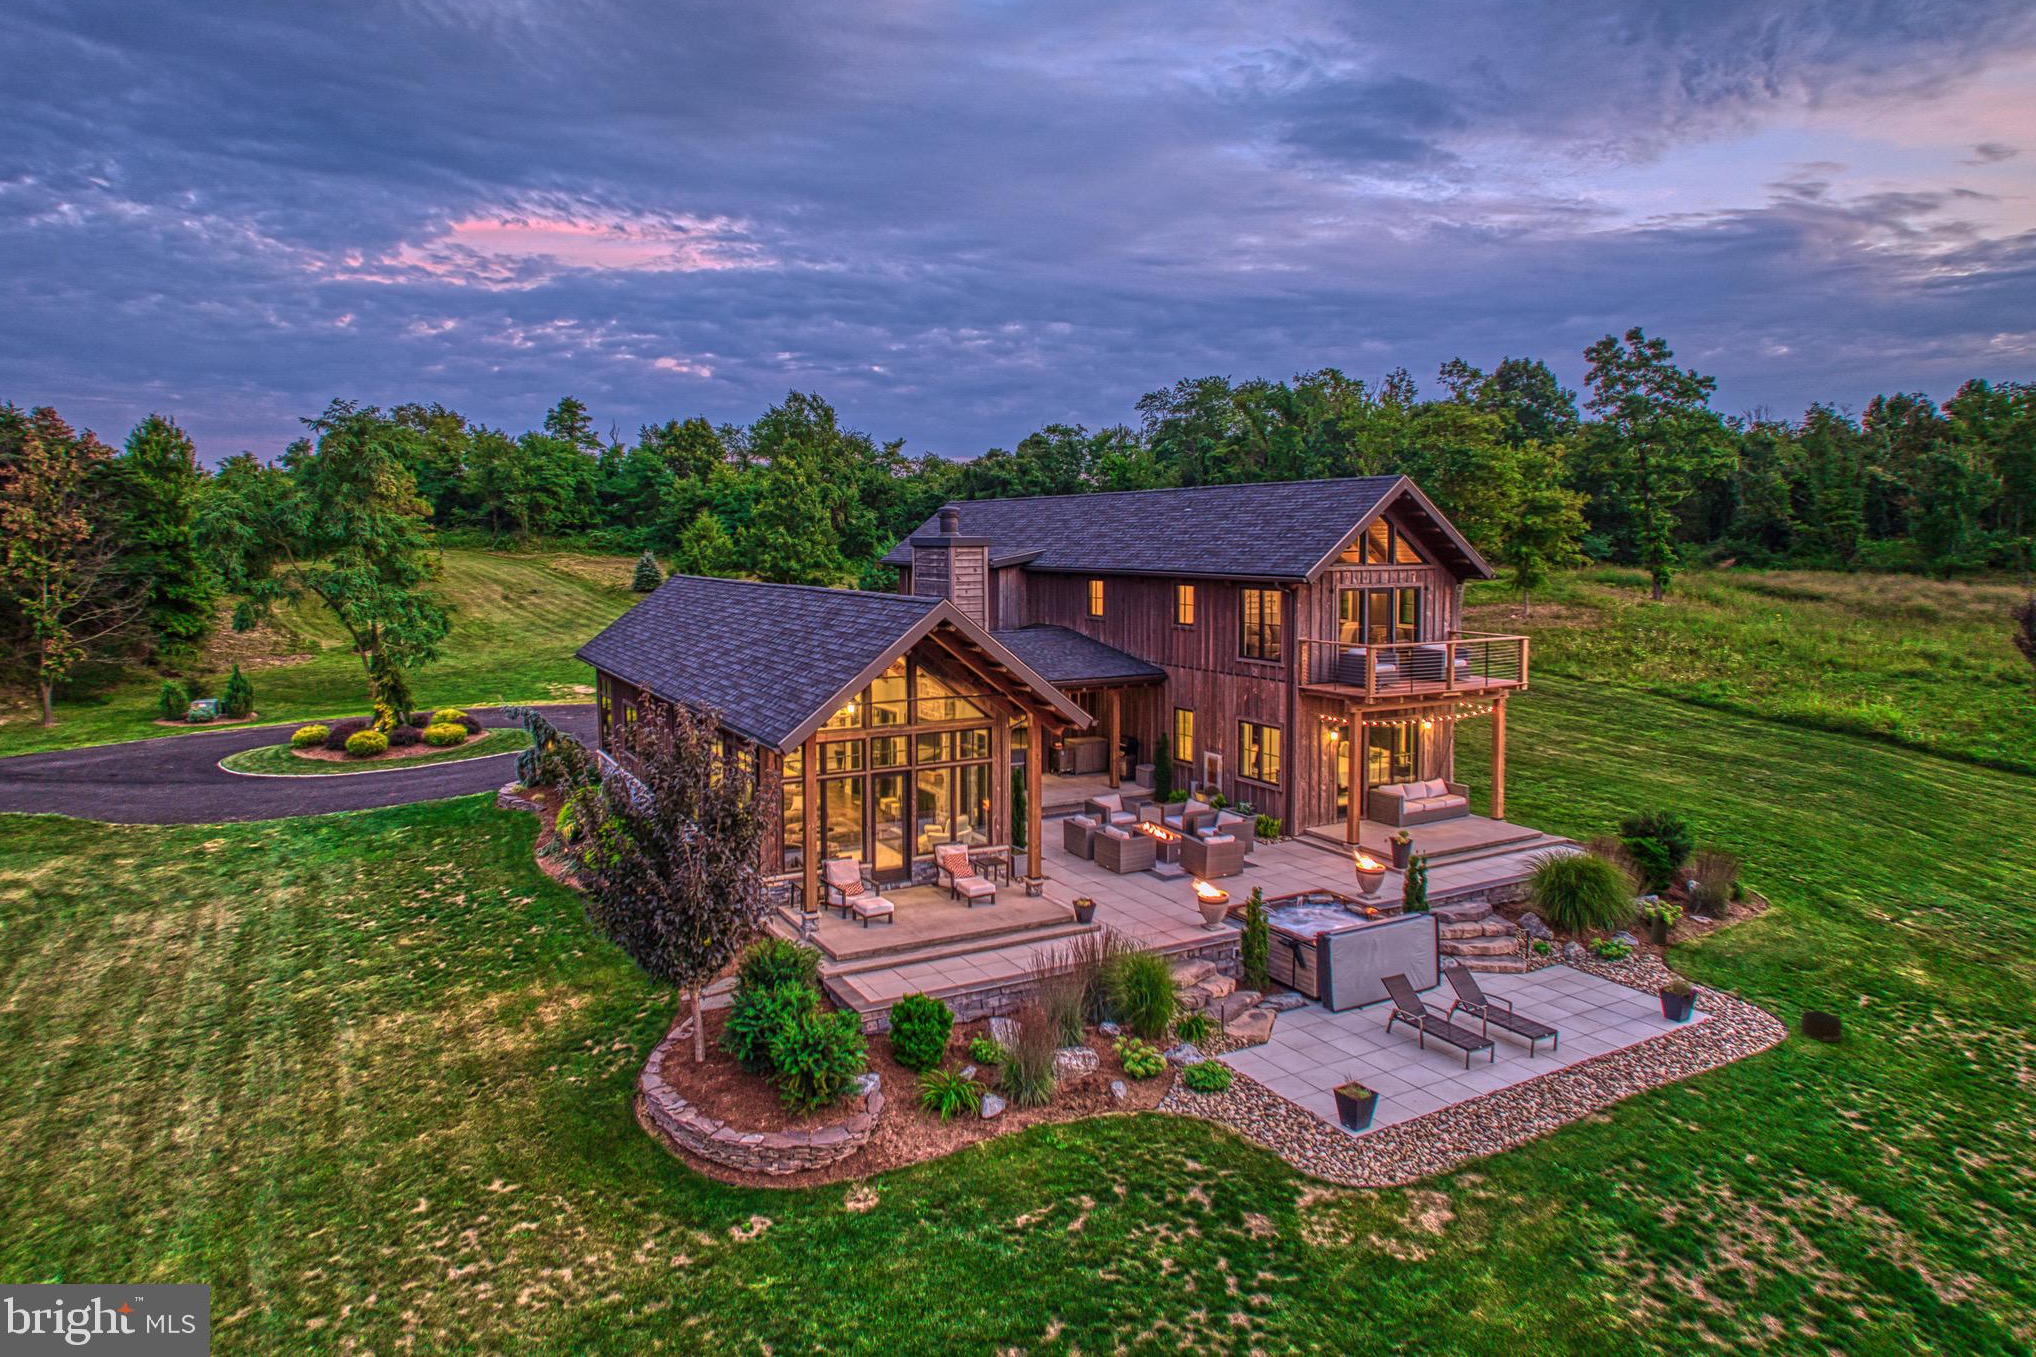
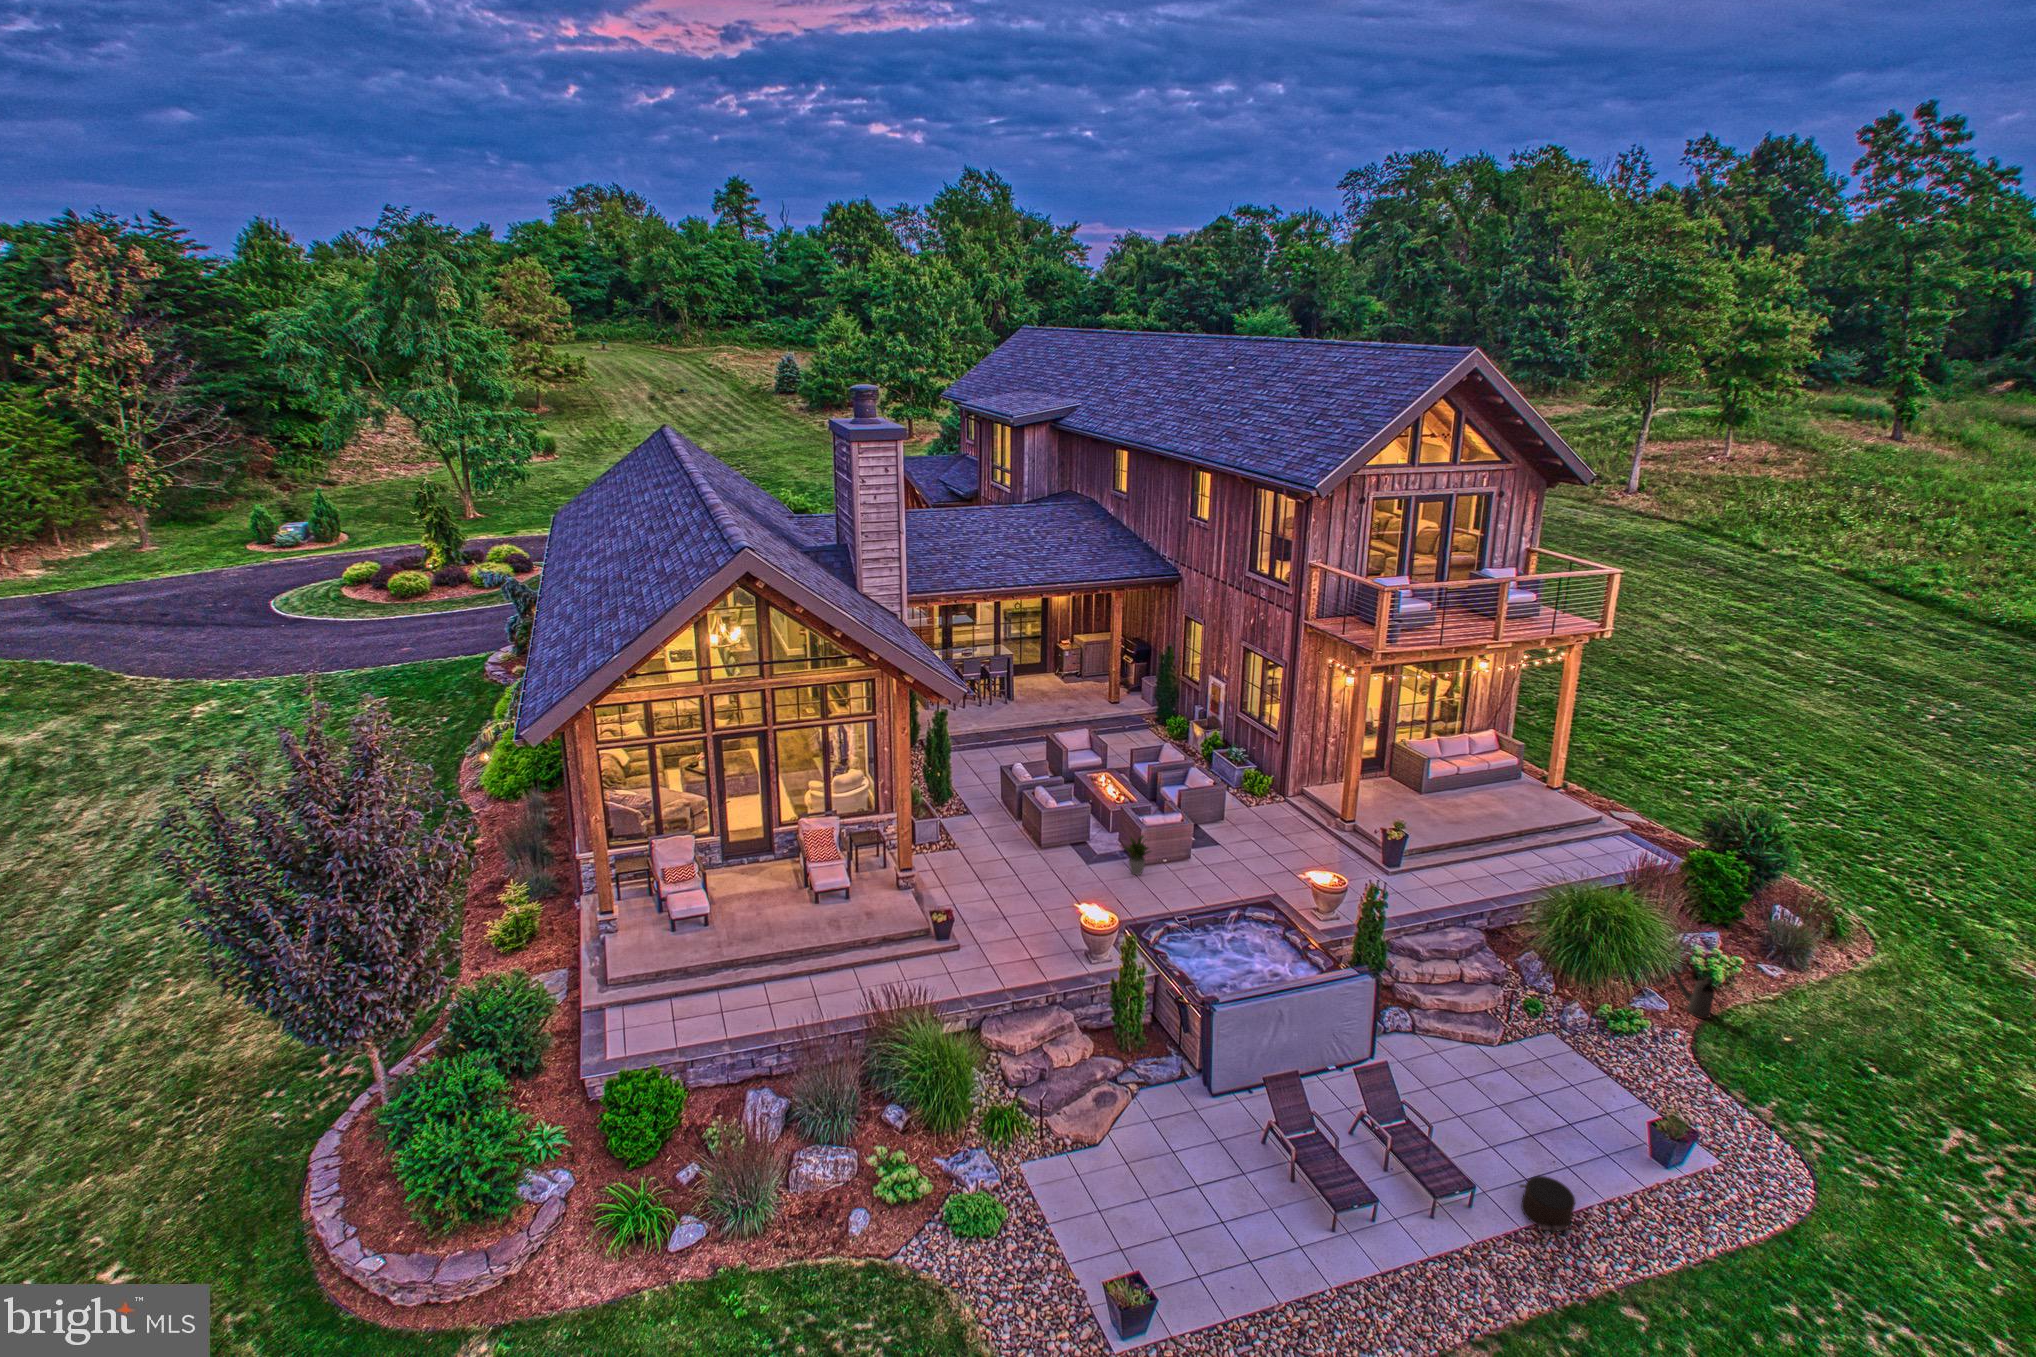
potted plant: none [1197,850,1221,888] -> present [1126,835,1150,875]
pouf: present [1796,1011,1842,1042] -> present [1519,1176,1575,1231]

